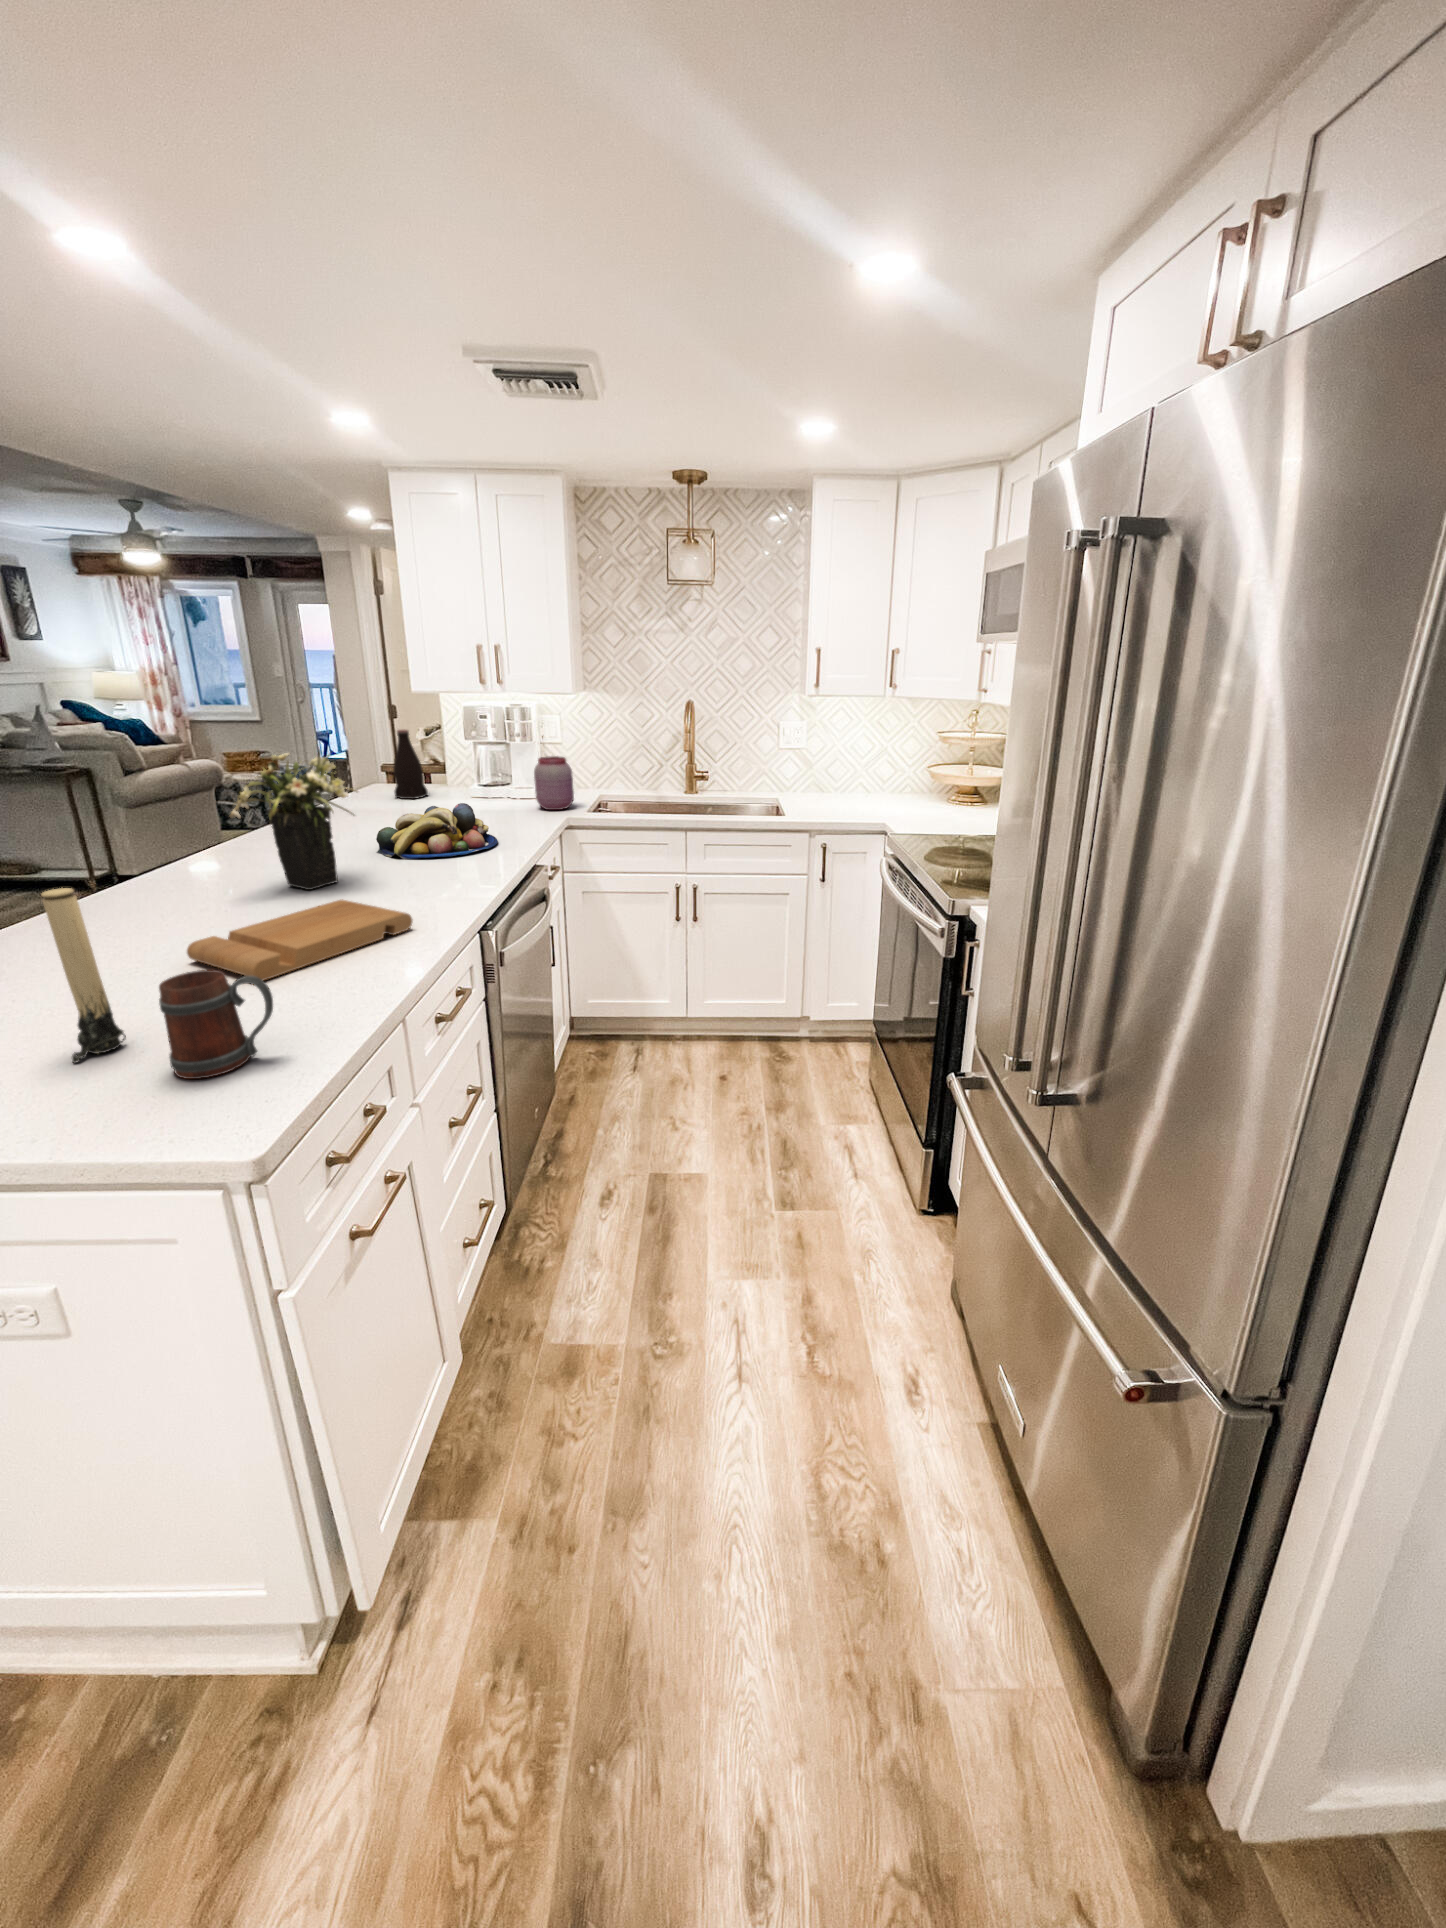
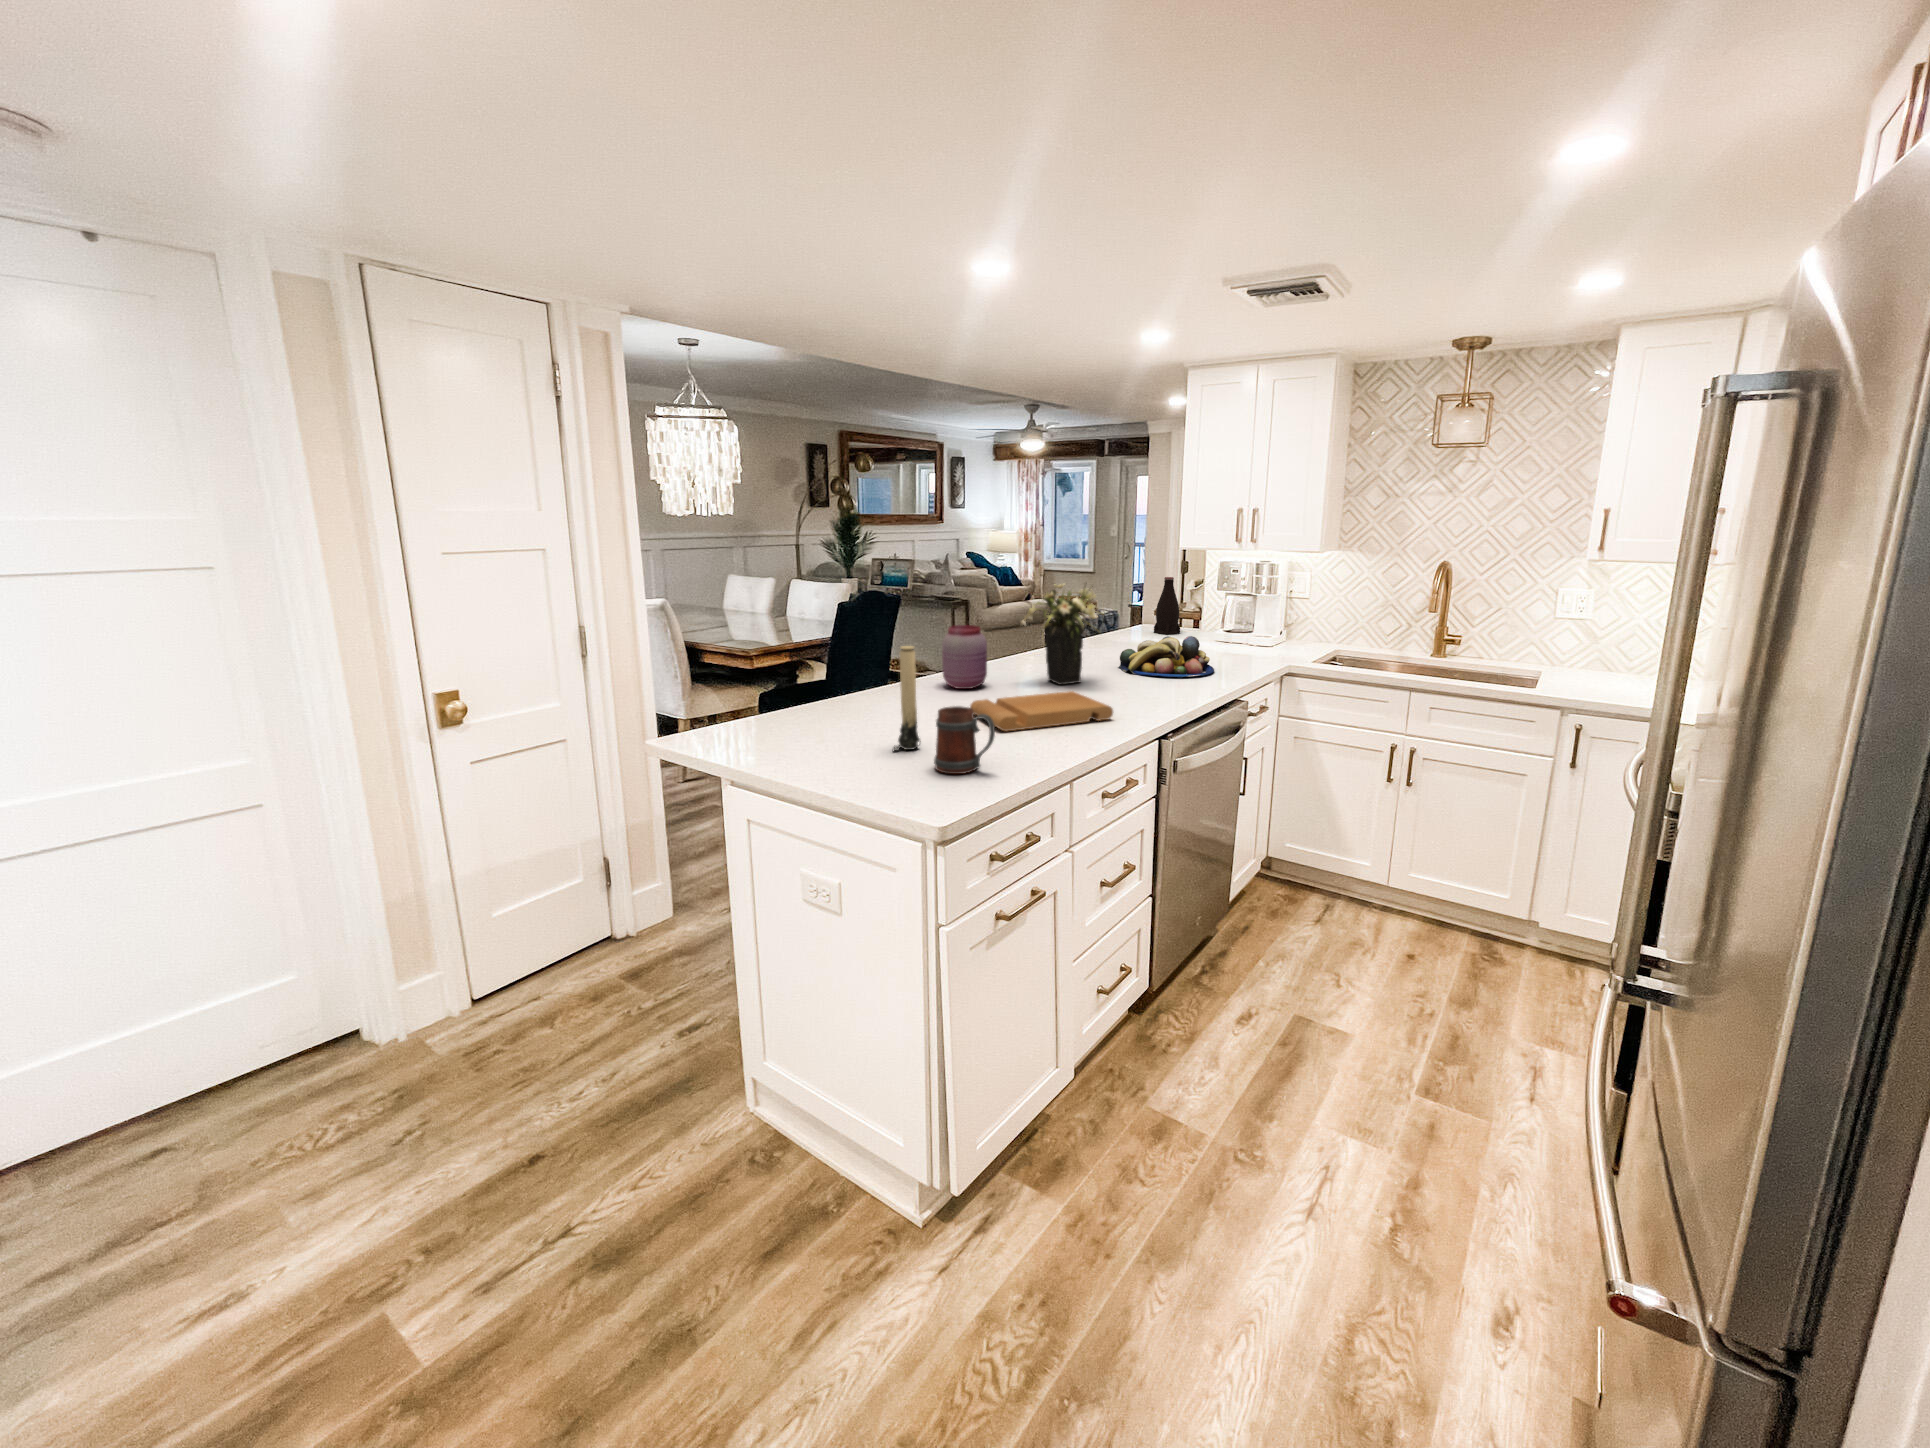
jar: present [534,756,574,810] -> present [942,625,987,689]

